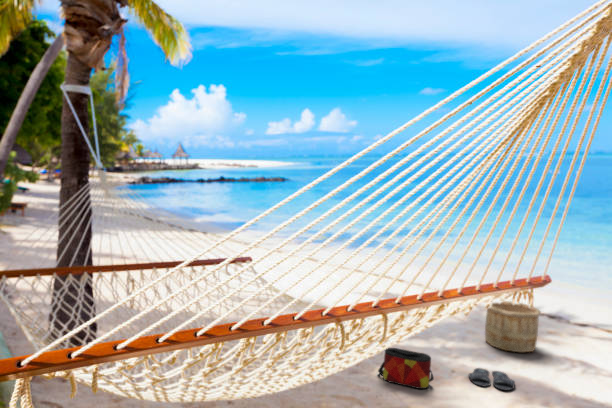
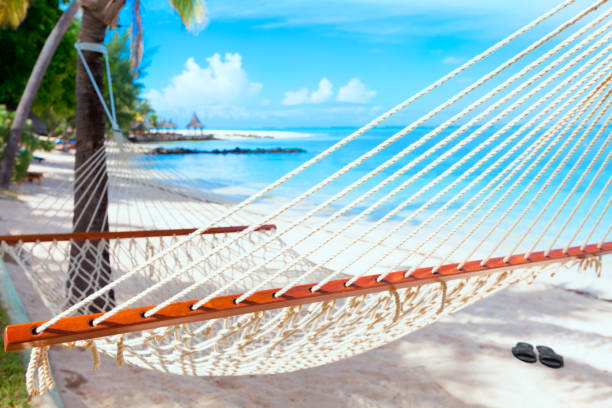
wooden bucket: present [485,301,540,352] -> none [524,271,586,326]
bag: present [378,348,434,389] -> none [415,320,476,363]

